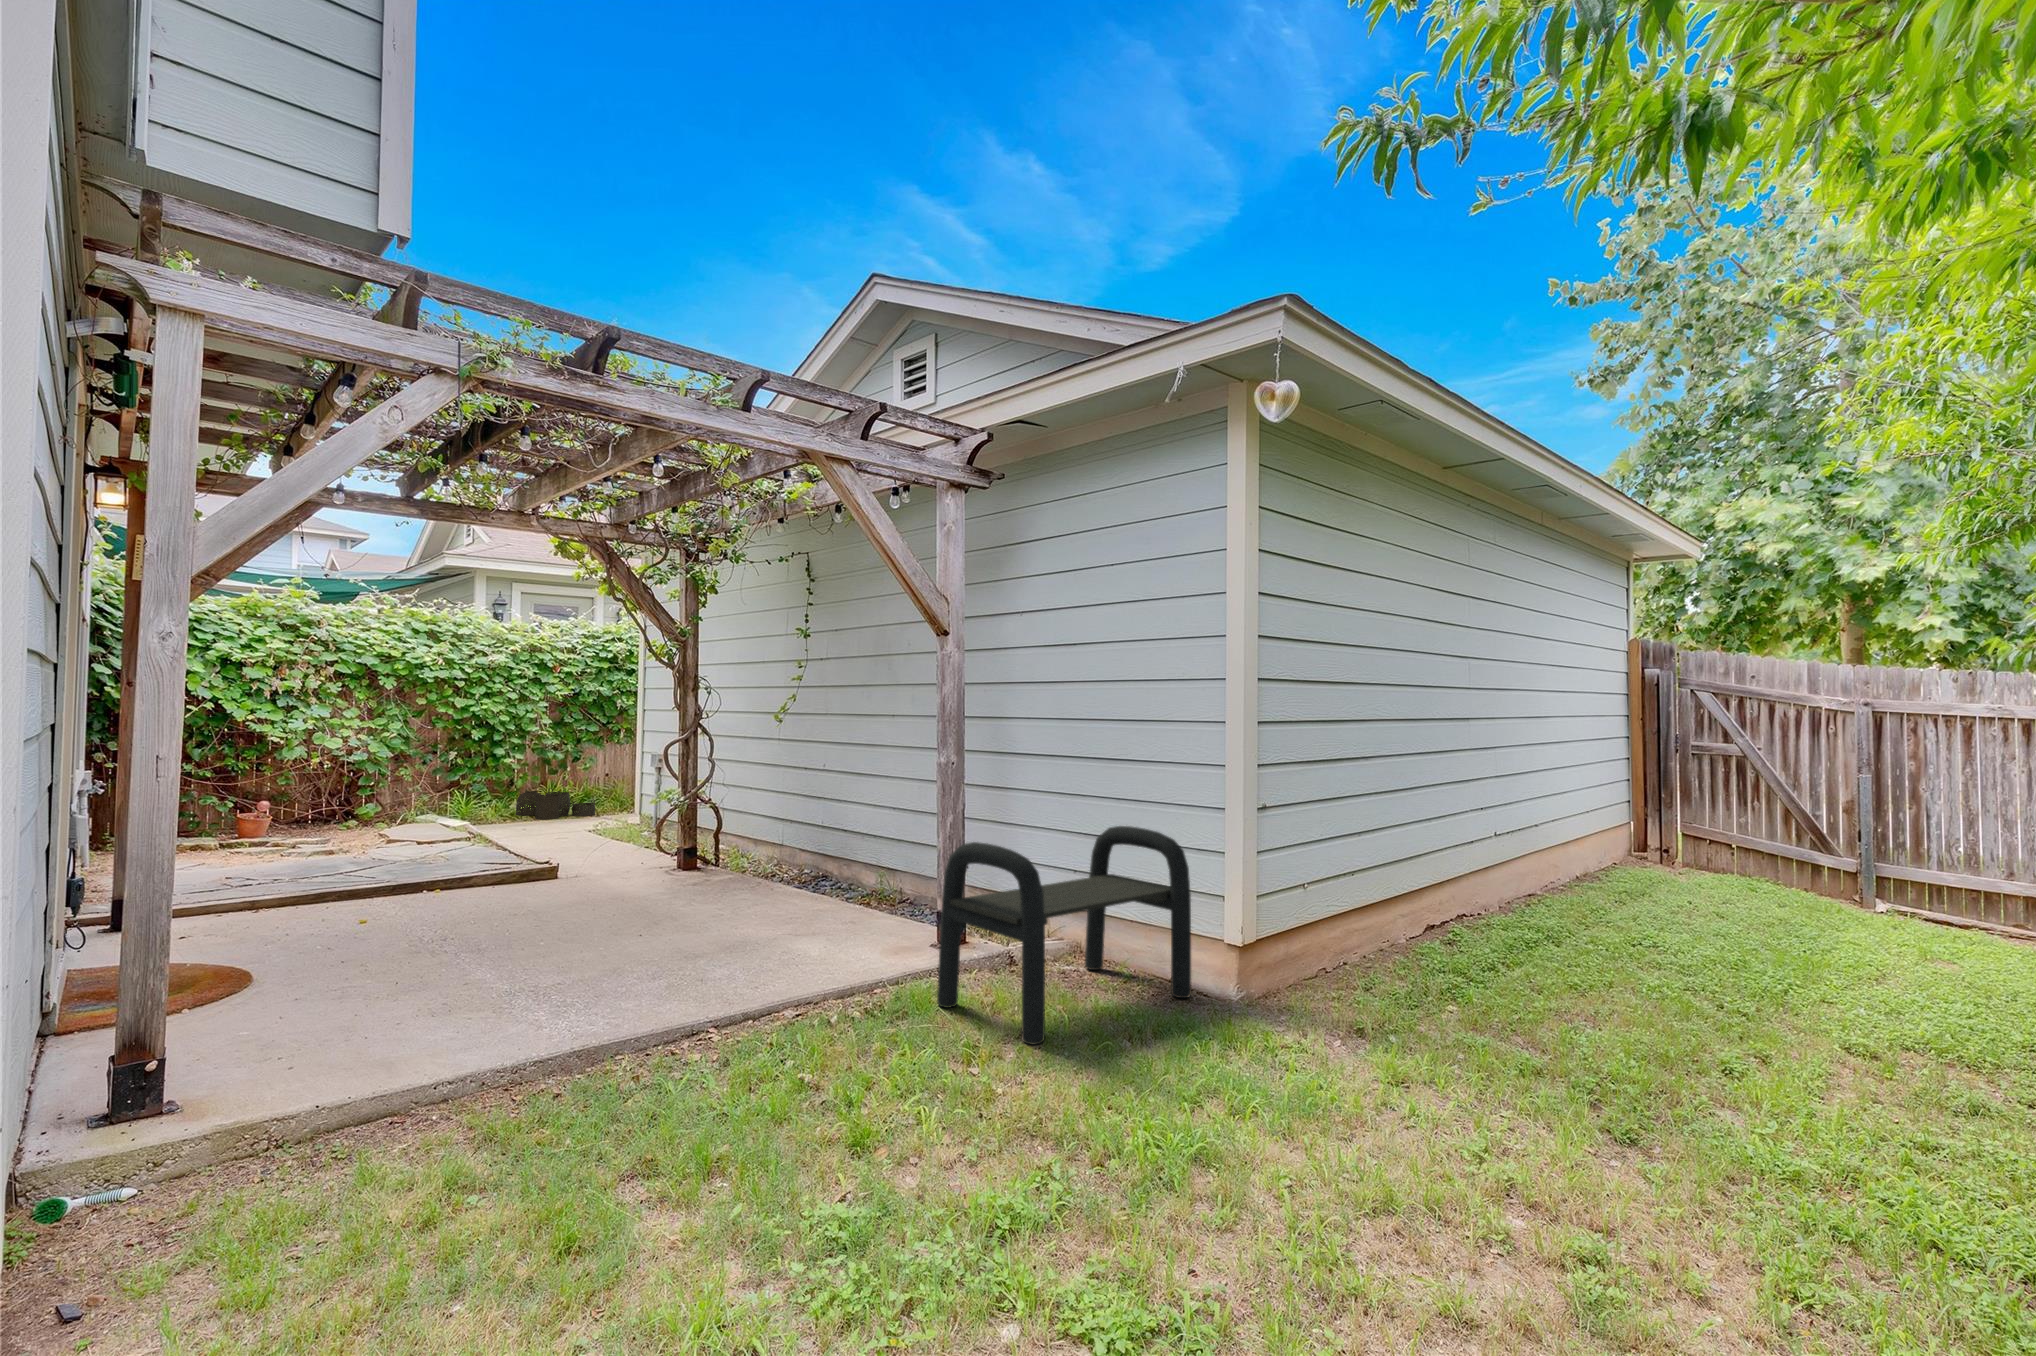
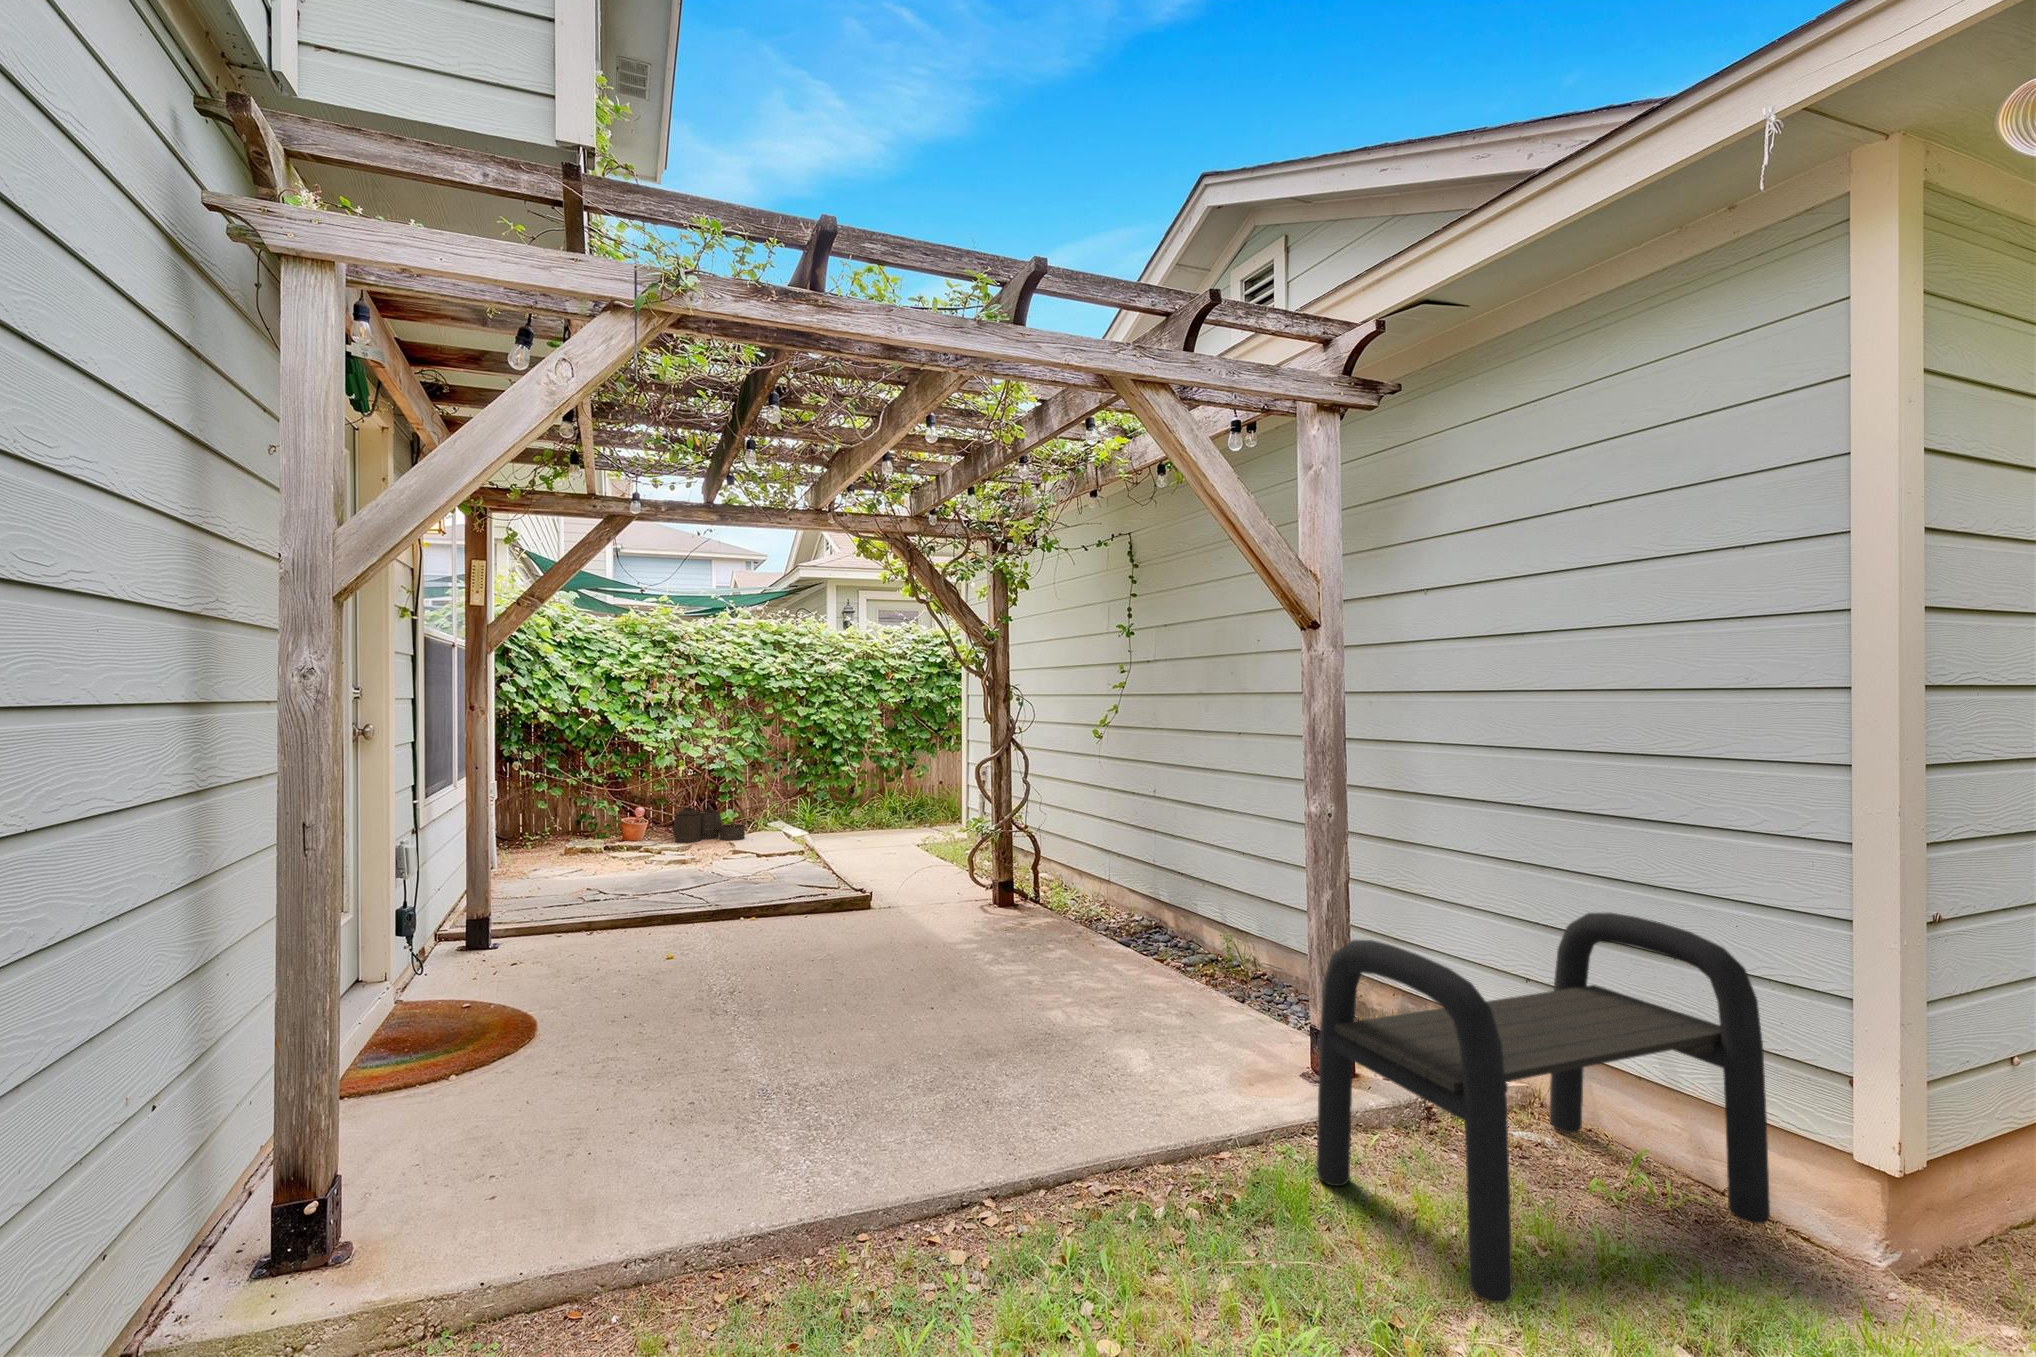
woven basket: present [516,788,595,820] -> present [674,806,745,843]

